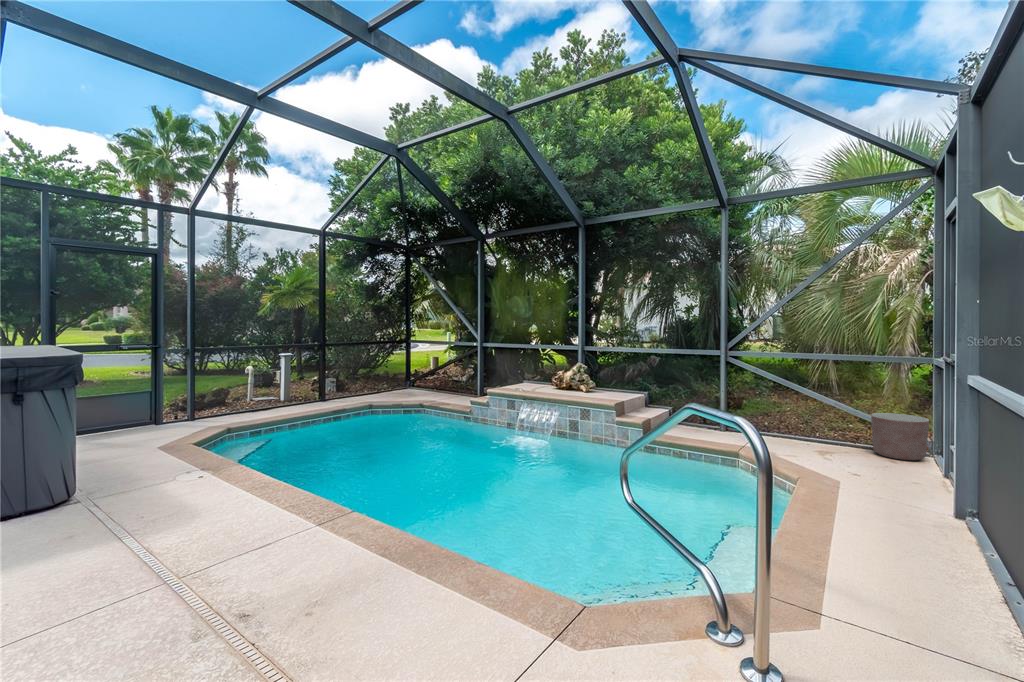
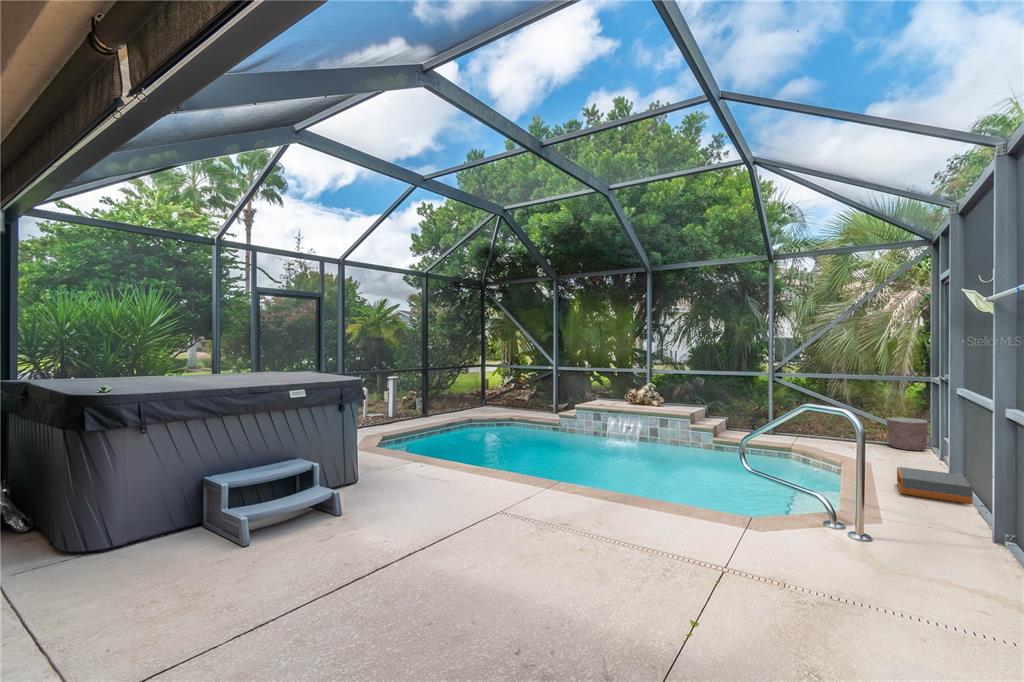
storage box: none [866,498,995,579] -> present [897,467,973,504]

